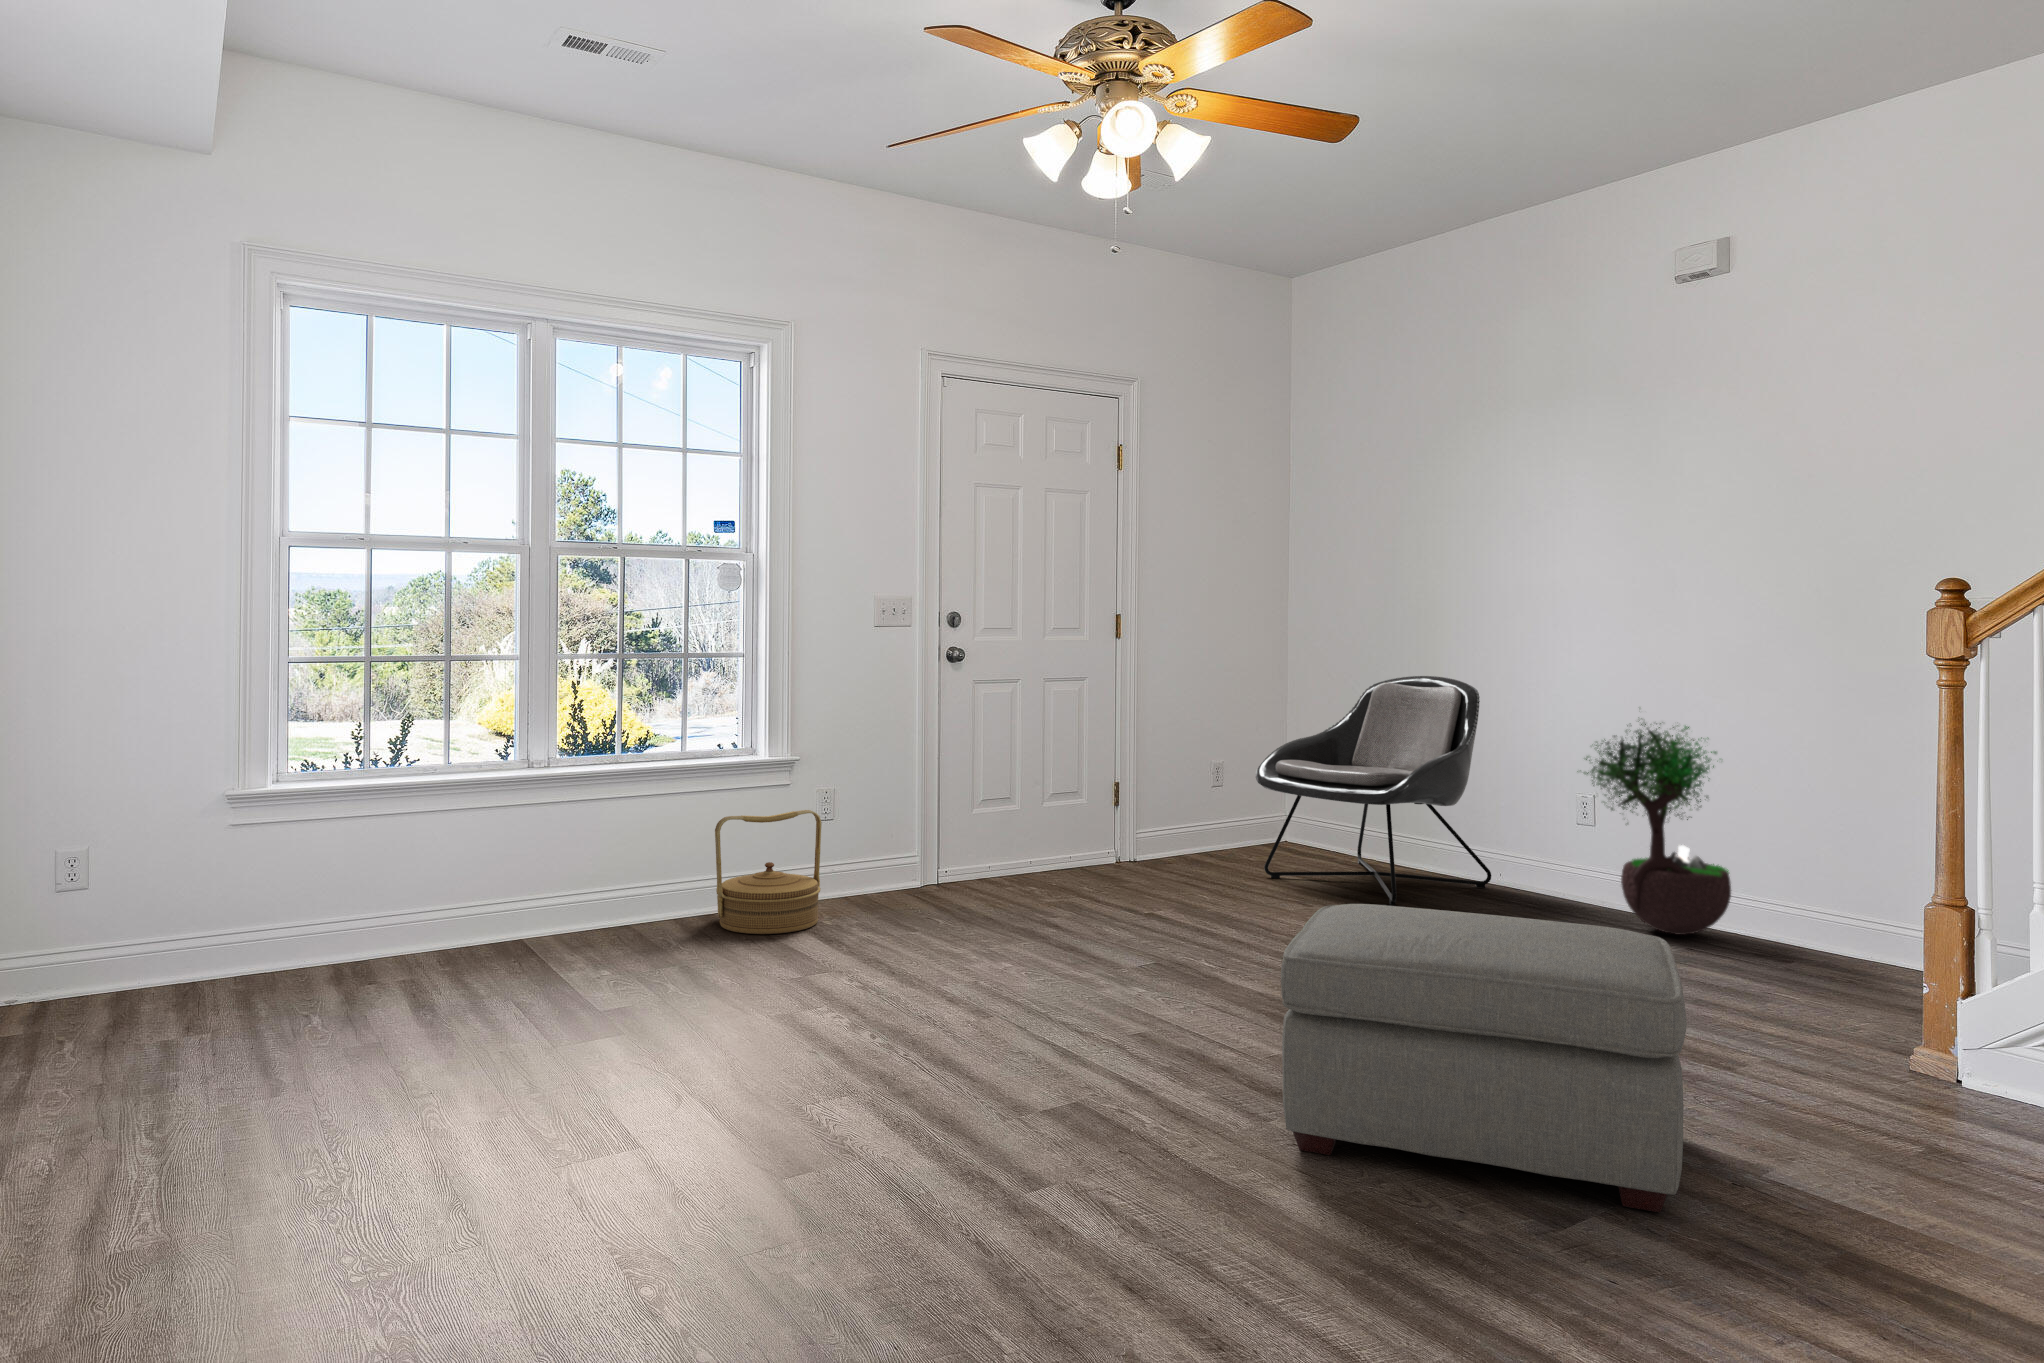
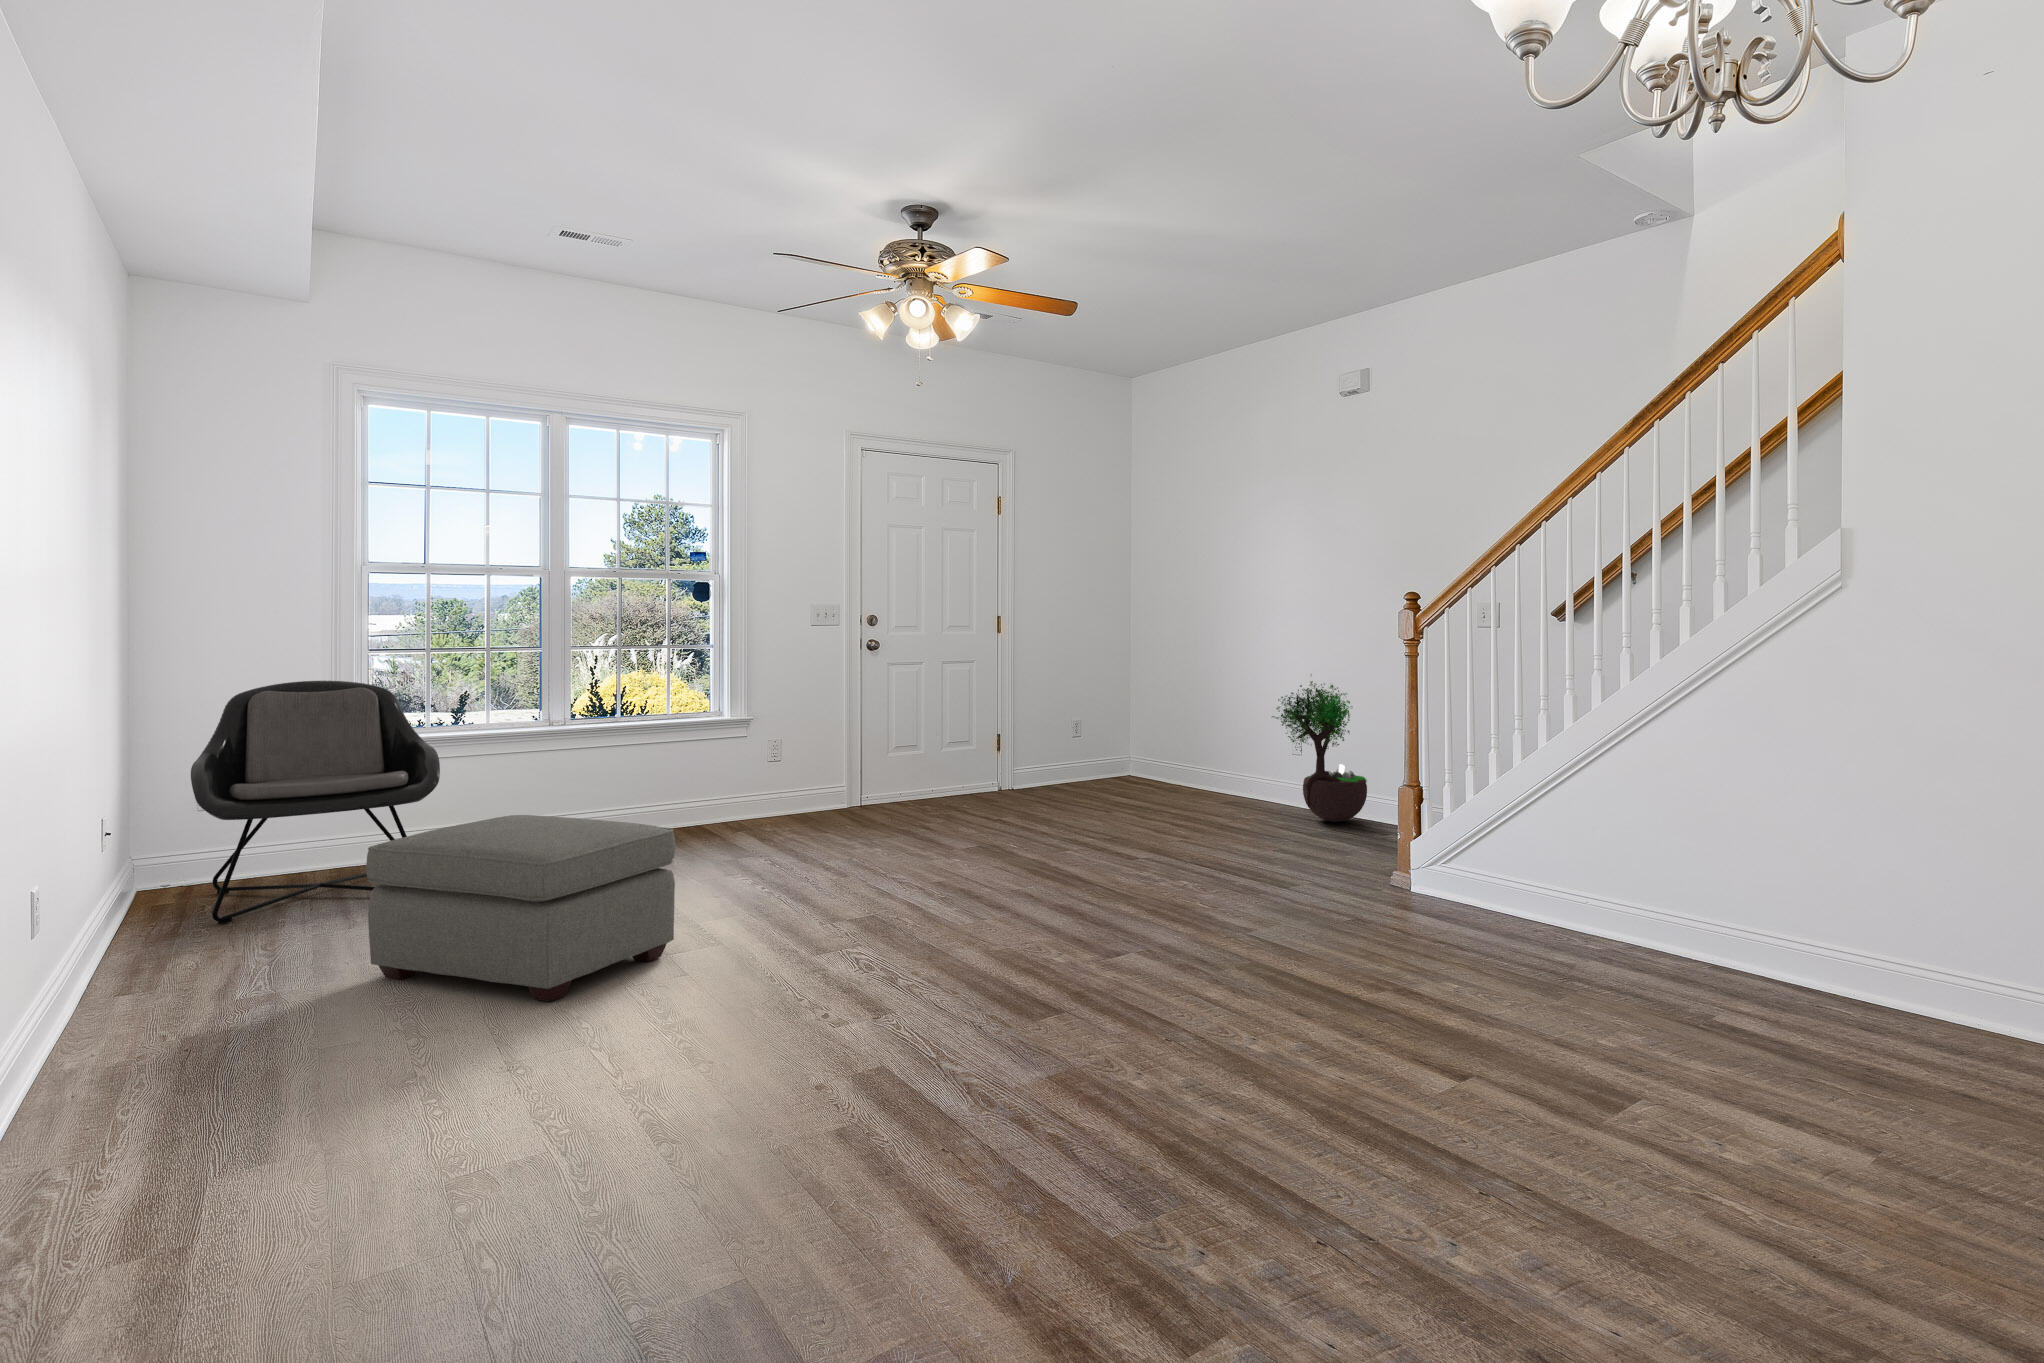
lounge chair: present [1256,676,1491,905] -> present [191,681,440,924]
woven basket: present [715,810,822,934] -> none [686,753,766,838]
ottoman: present [1281,904,1687,1212] -> present [366,815,675,1001]

